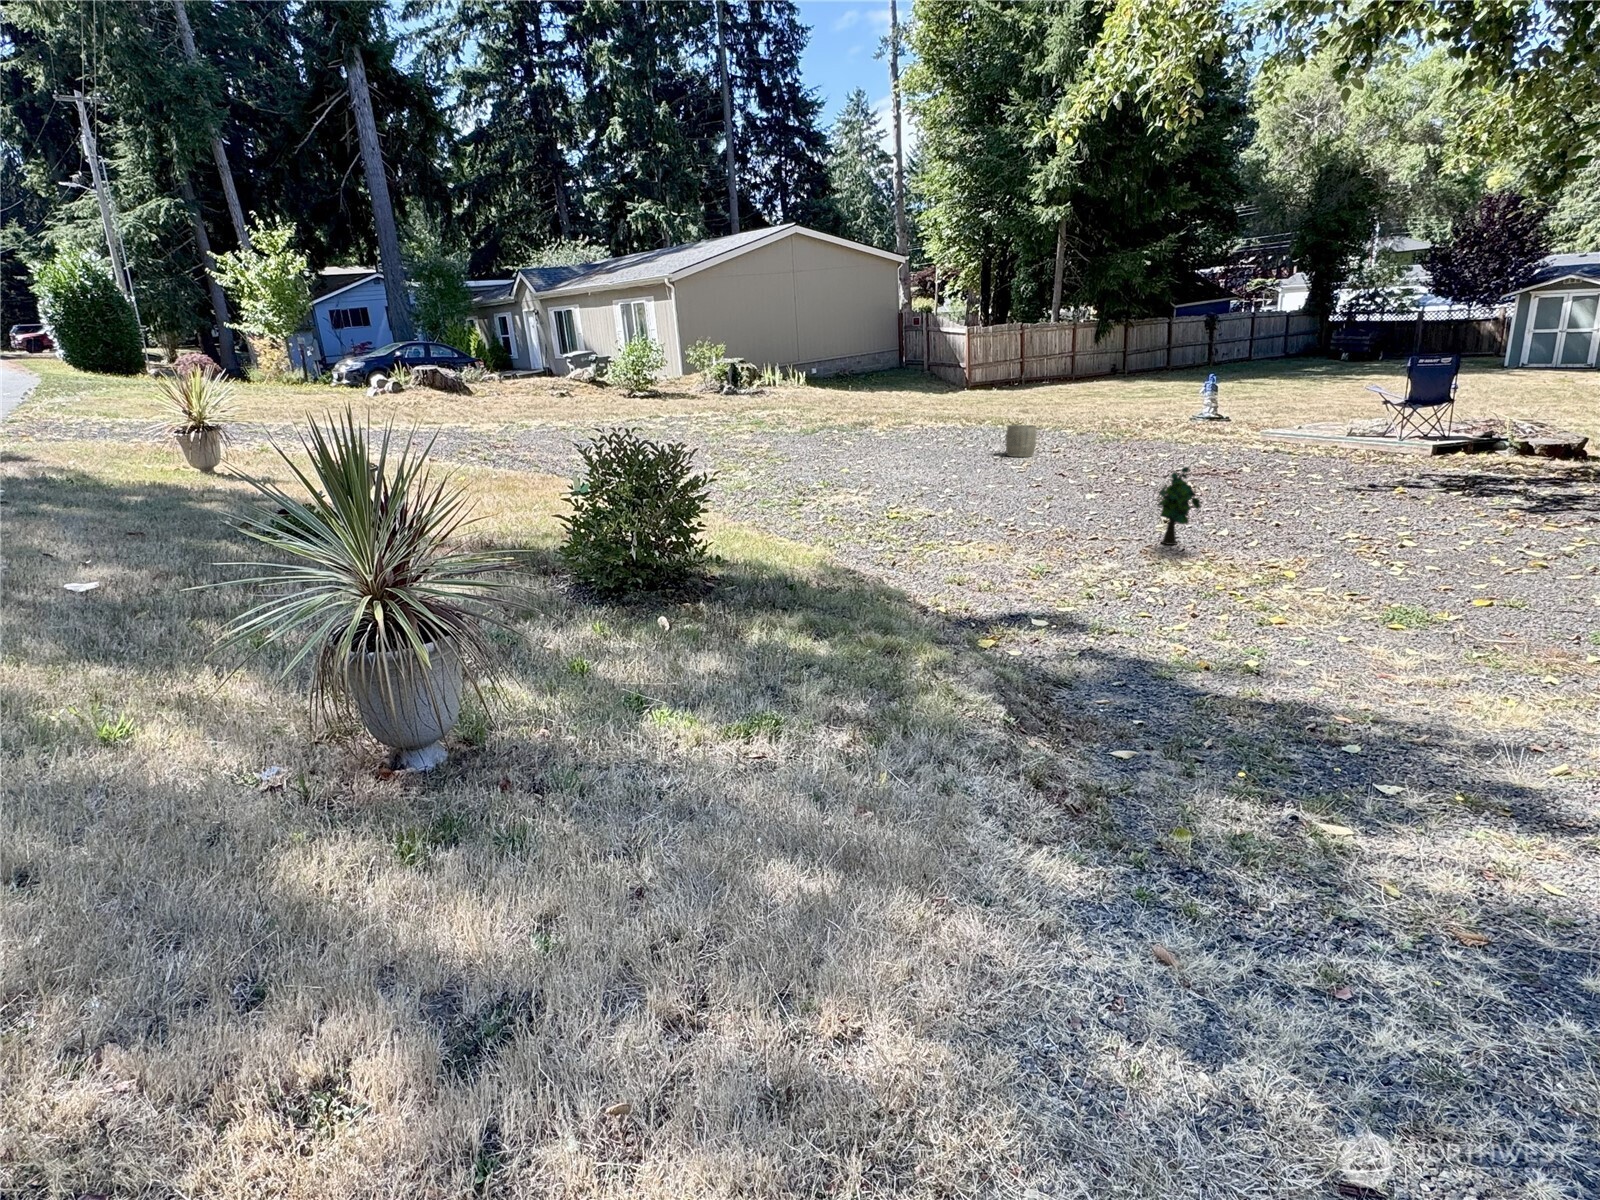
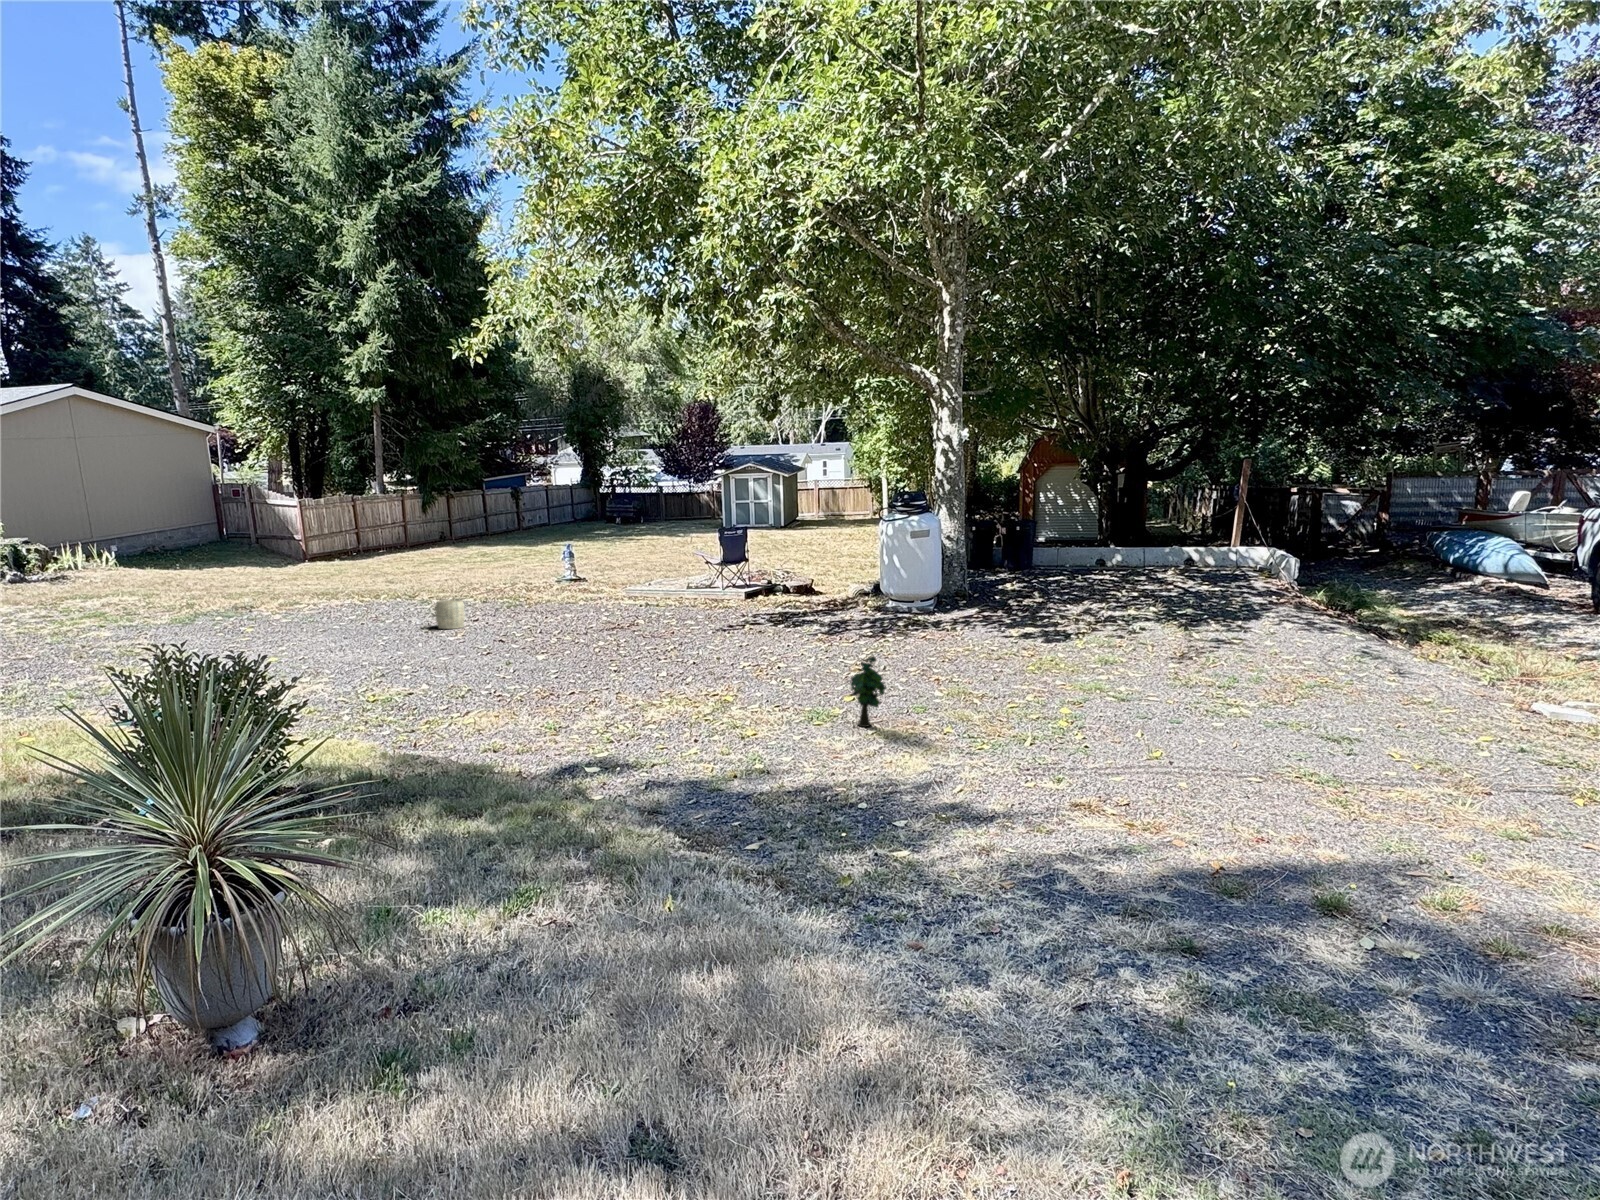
decorative plant: present [1157,467,1201,545] -> present [847,657,886,727]

